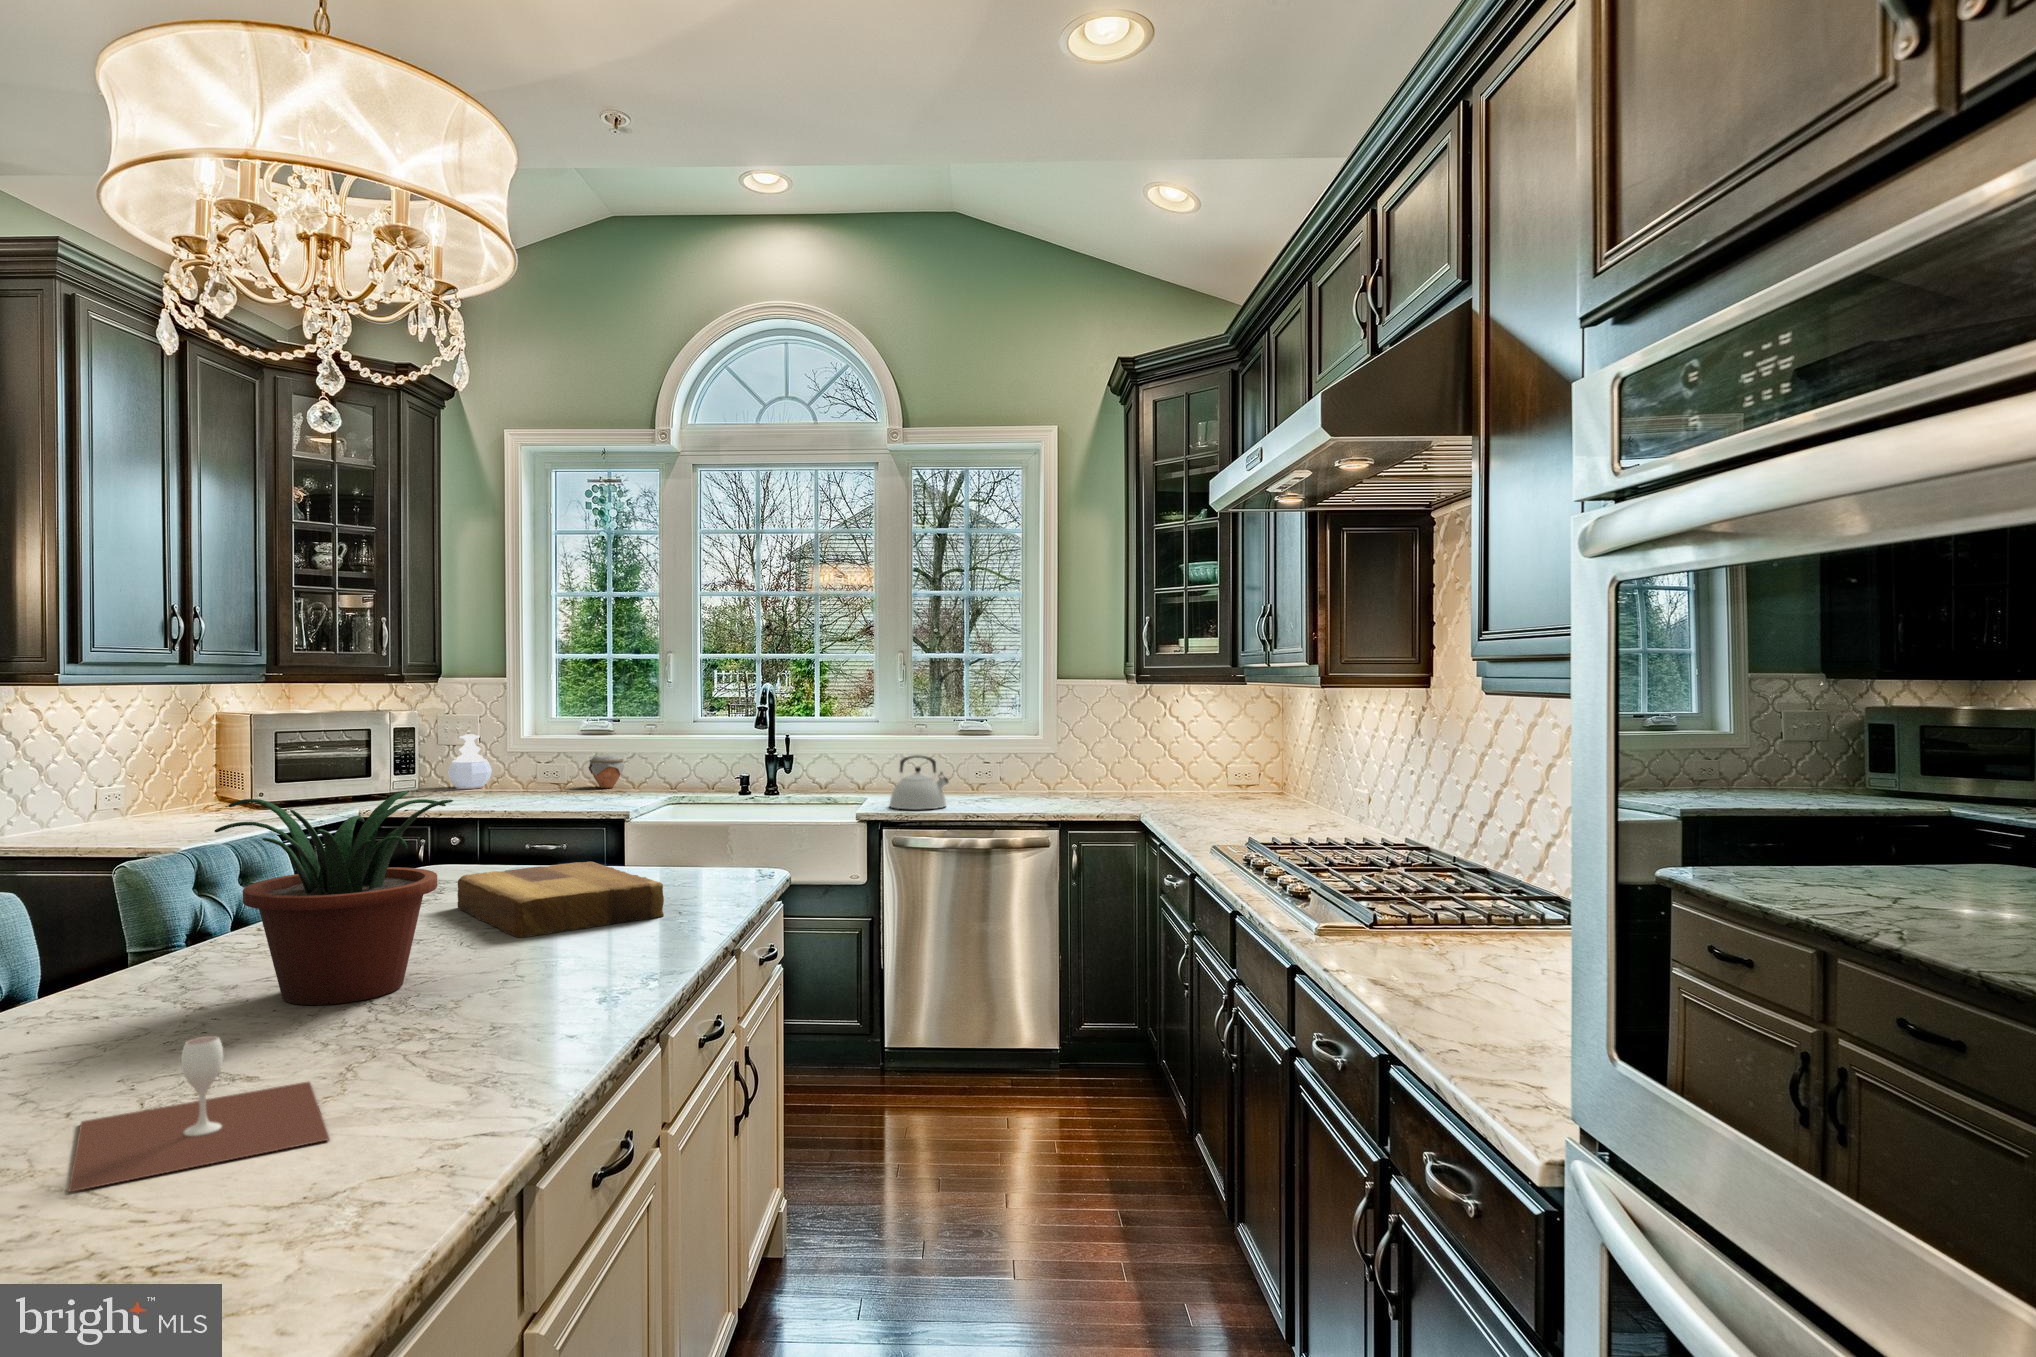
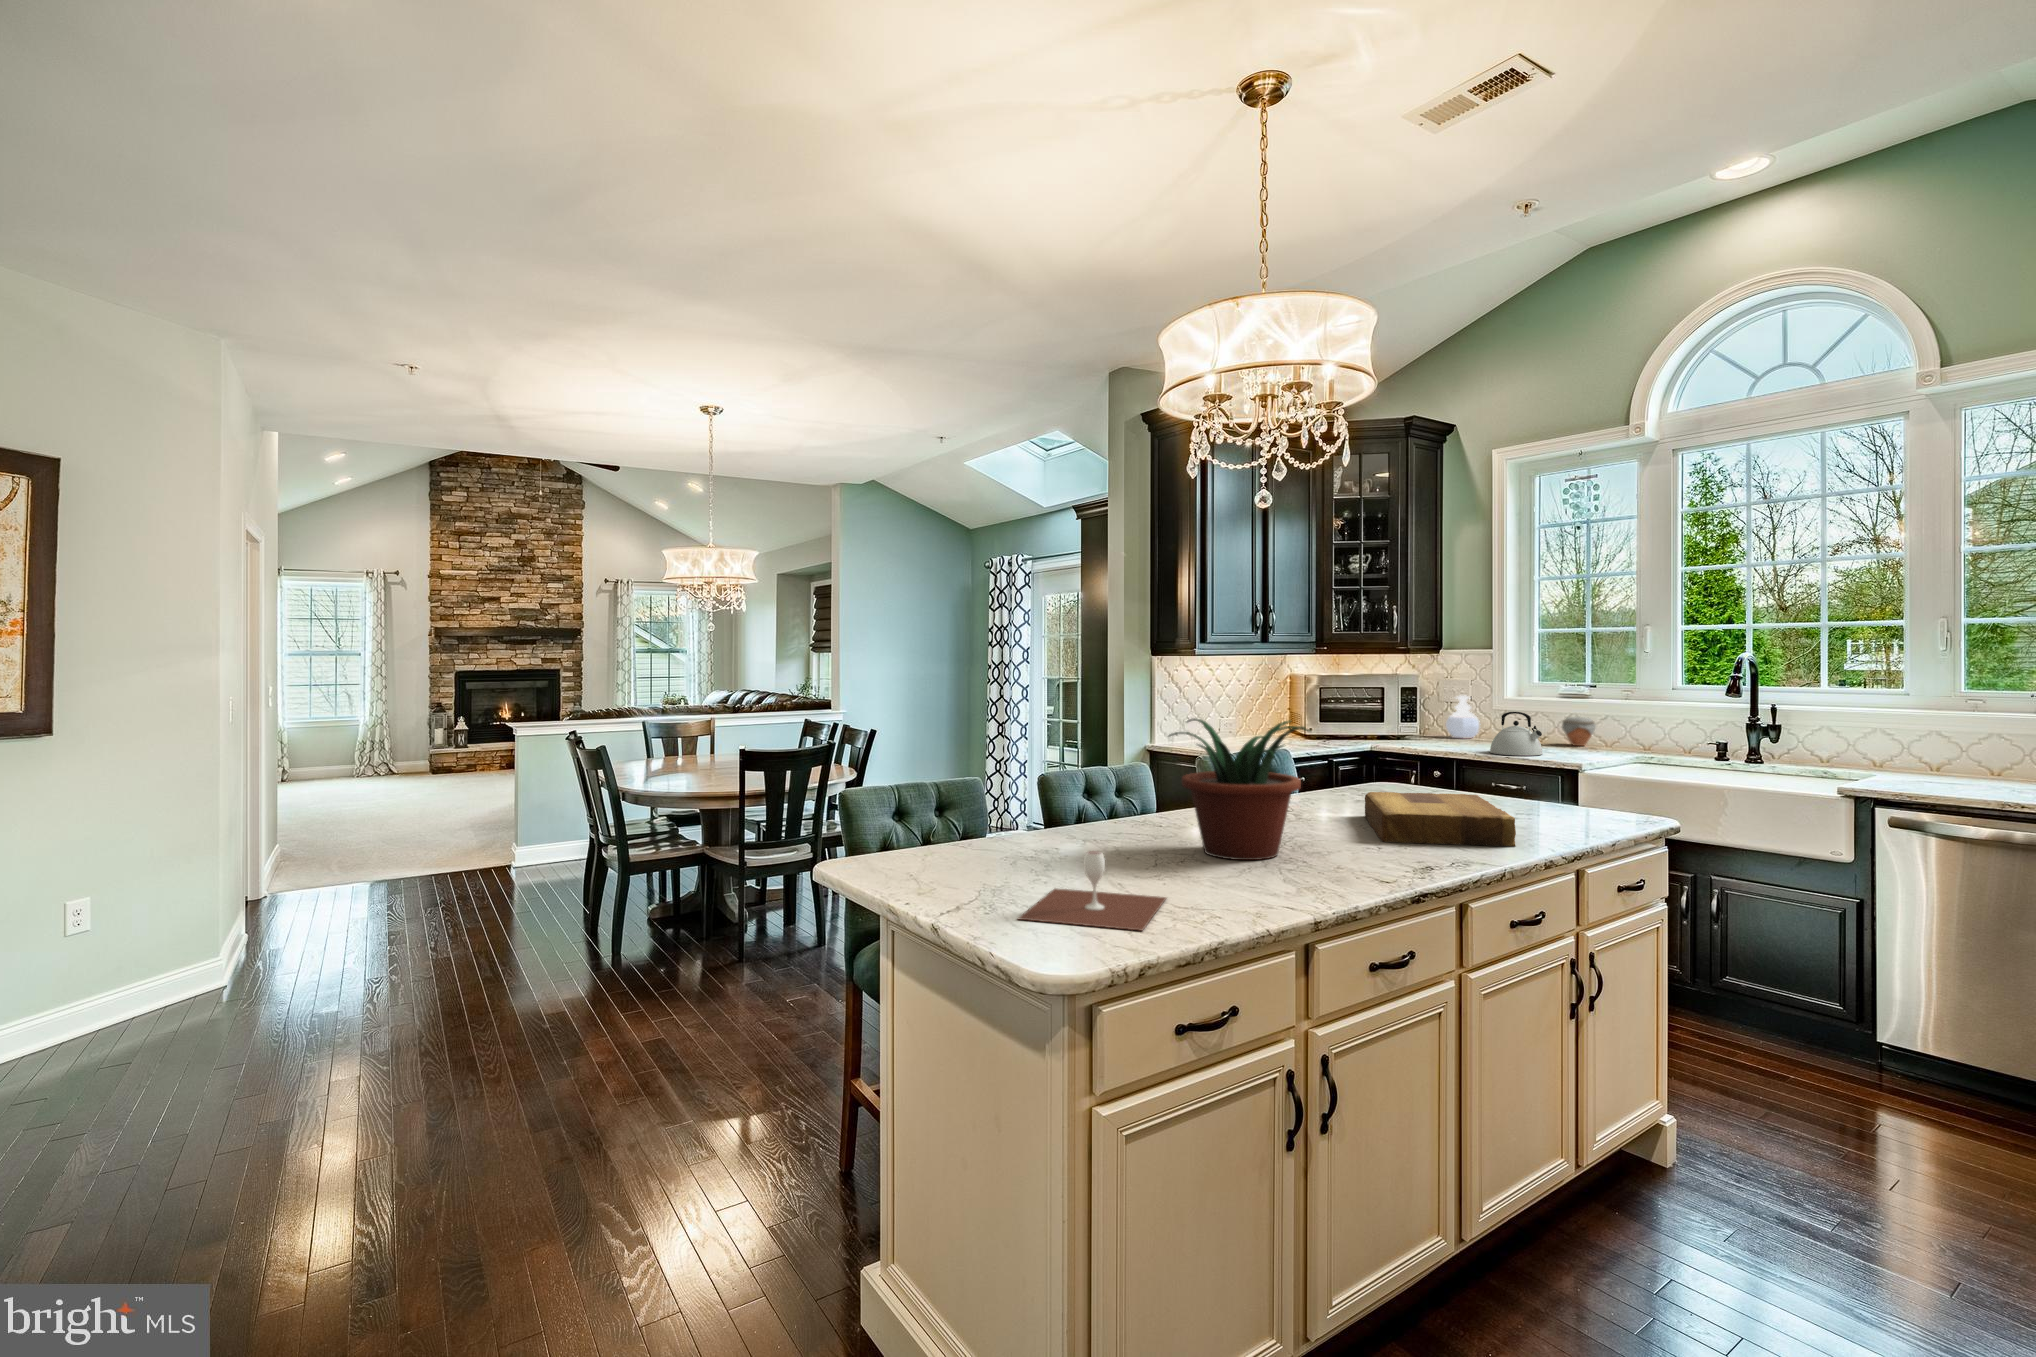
kettle: present [890,756,949,809] -> present [1490,712,1543,756]

